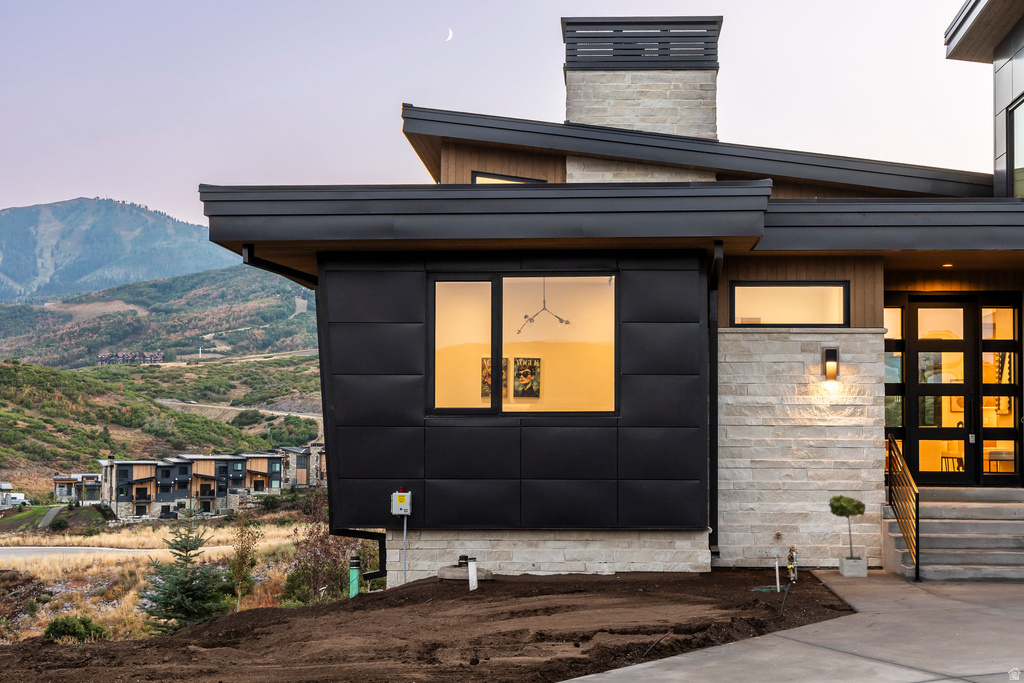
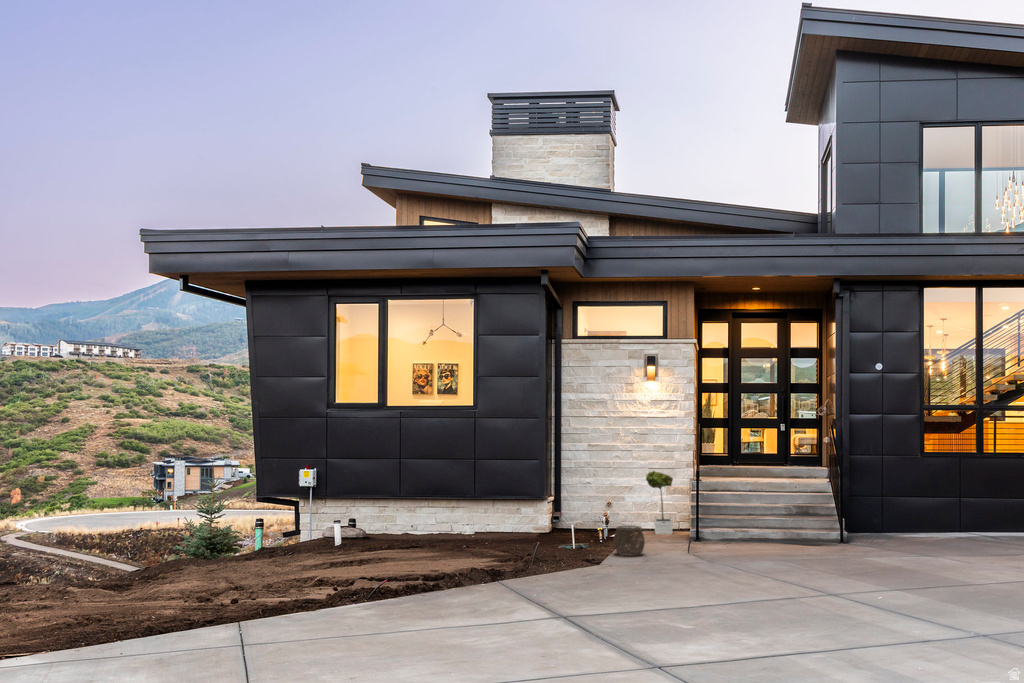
woven basket: none [833,573,878,615] -> present [614,526,645,556]

